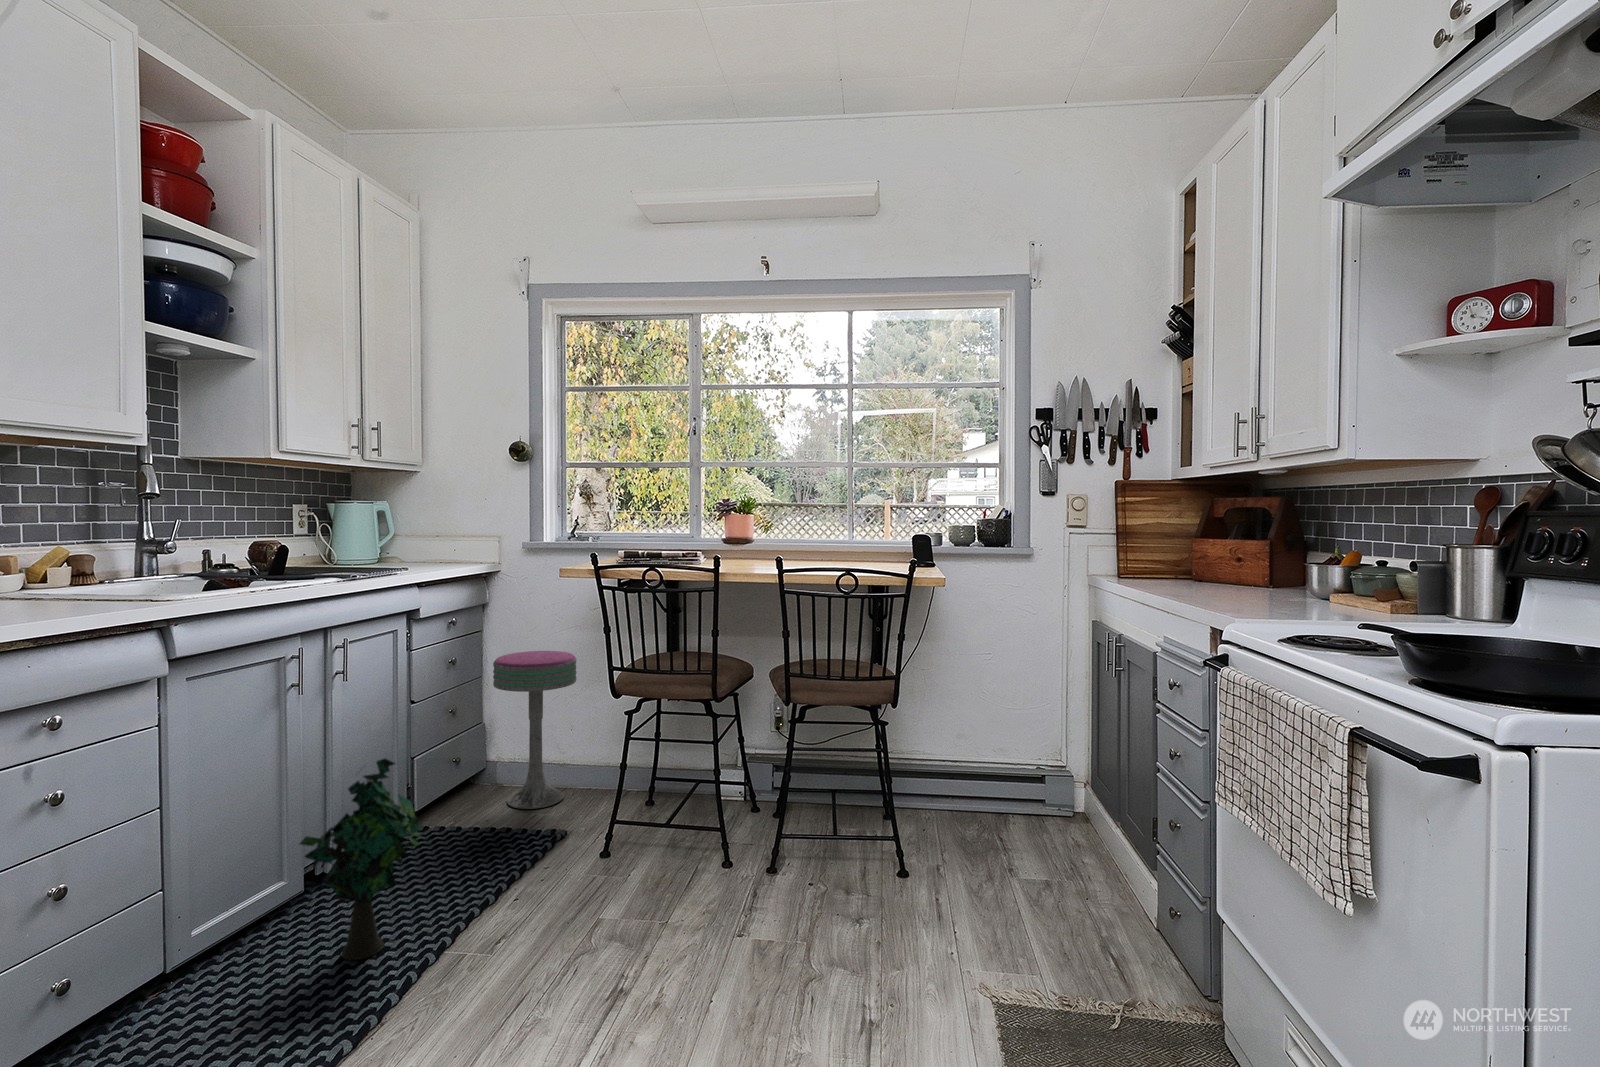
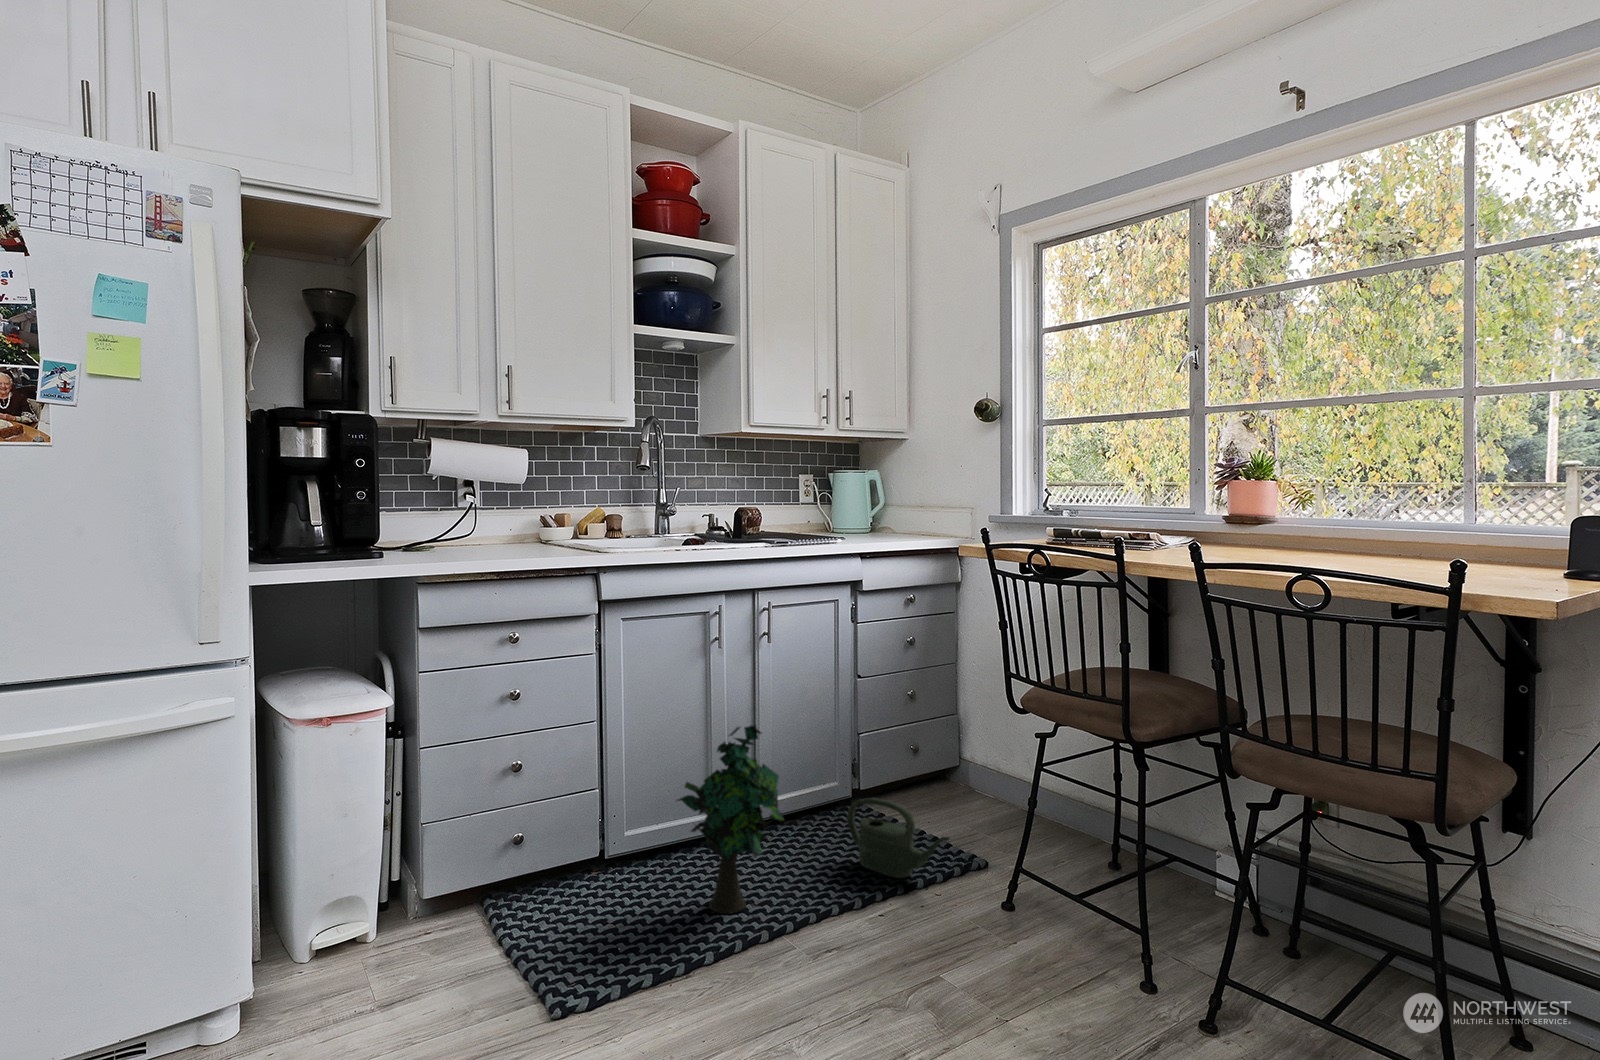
bar stool: present [493,651,577,809] -> none [945,644,1039,825]
watering can: none [444,803,555,871] -> present [847,798,949,878]

